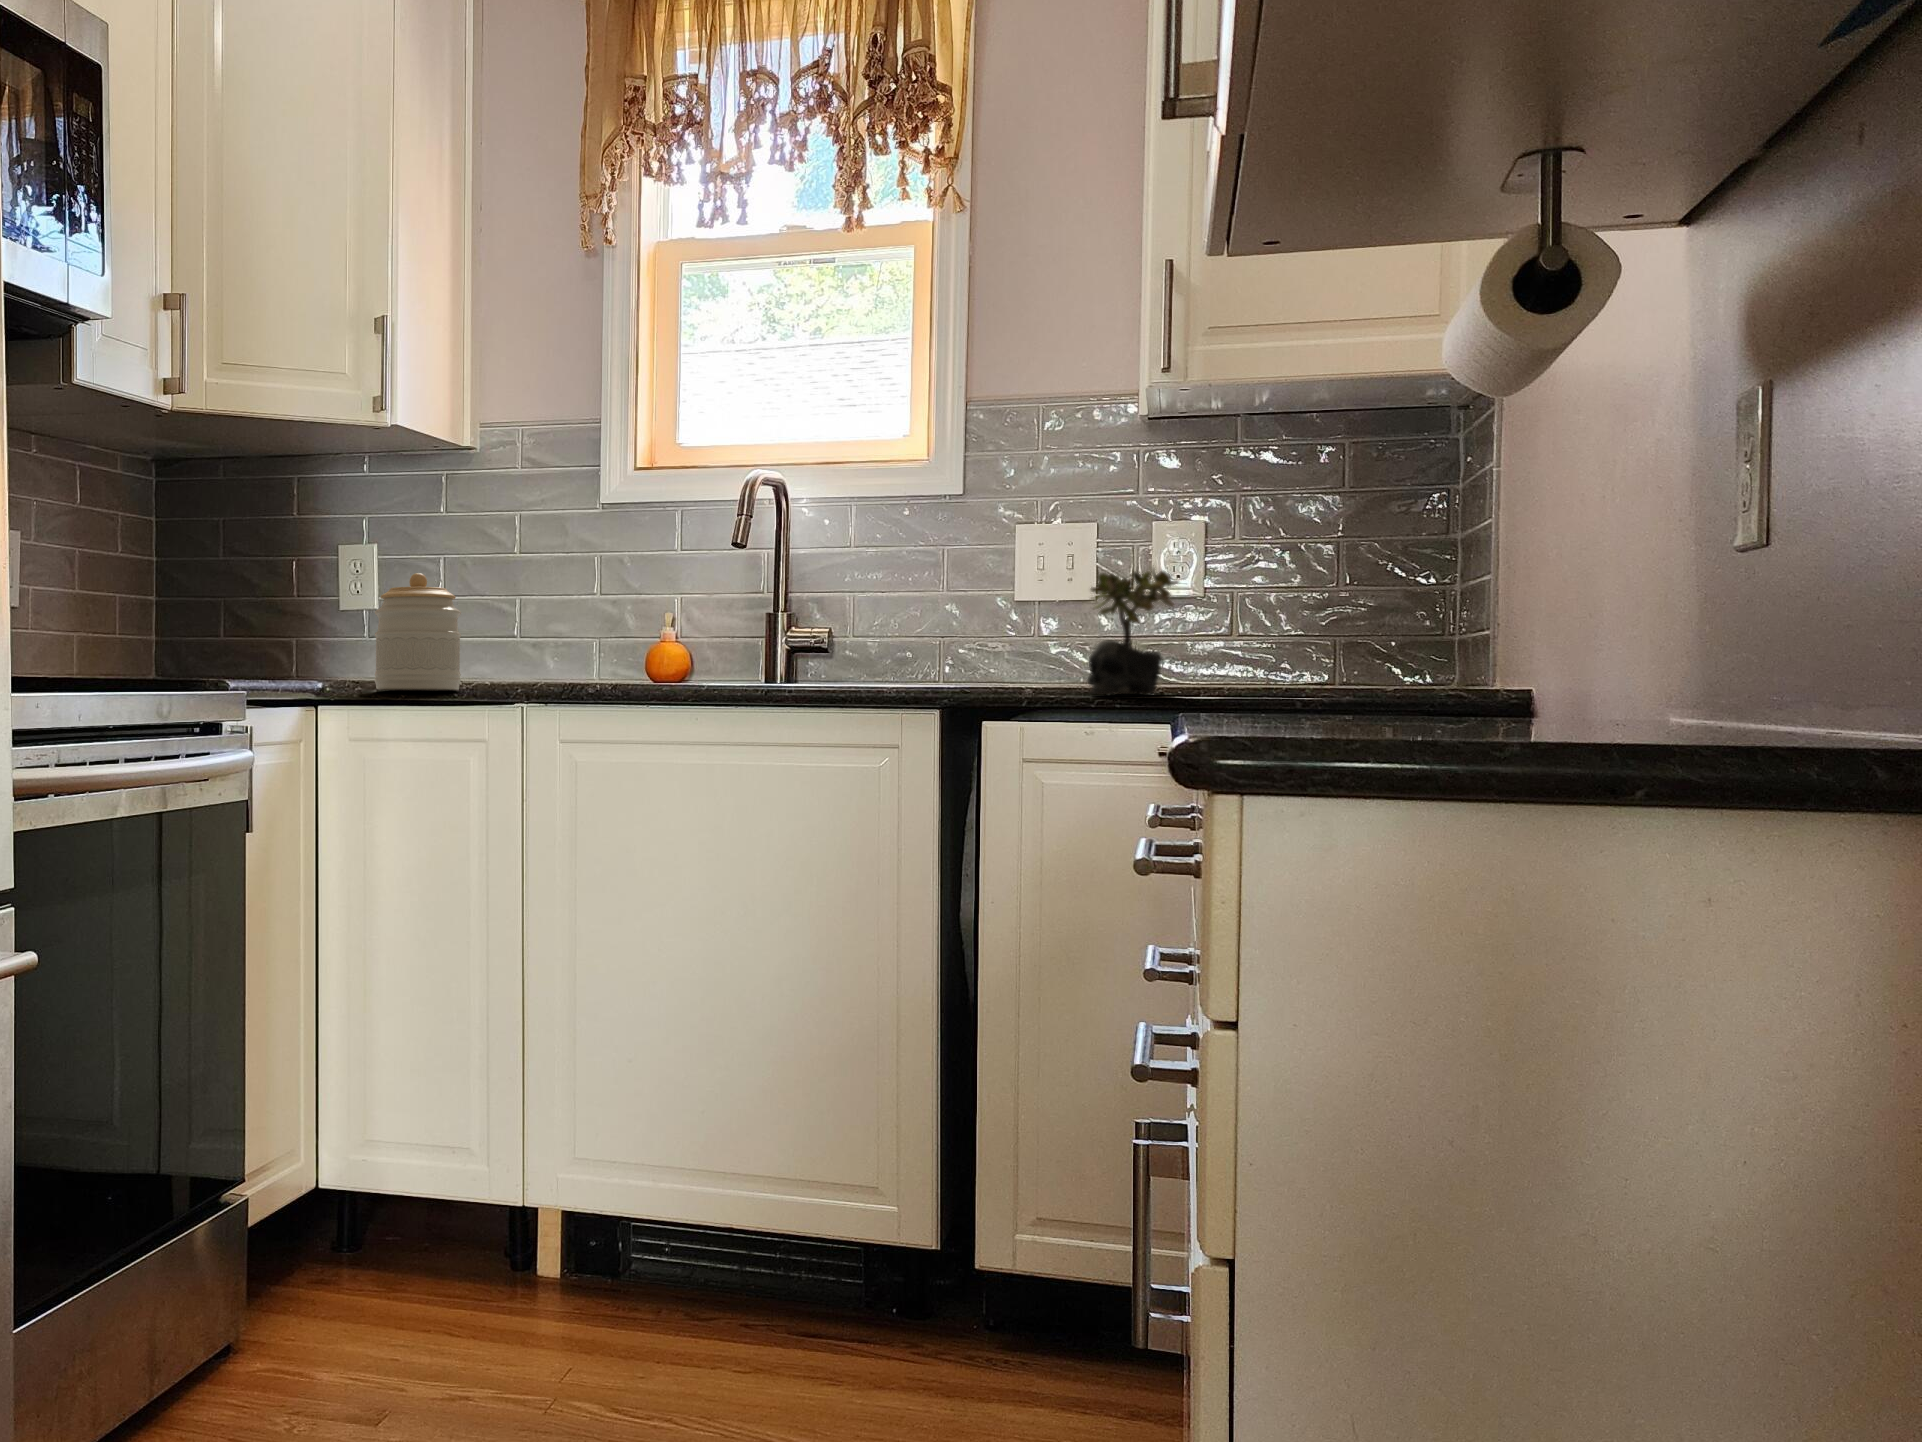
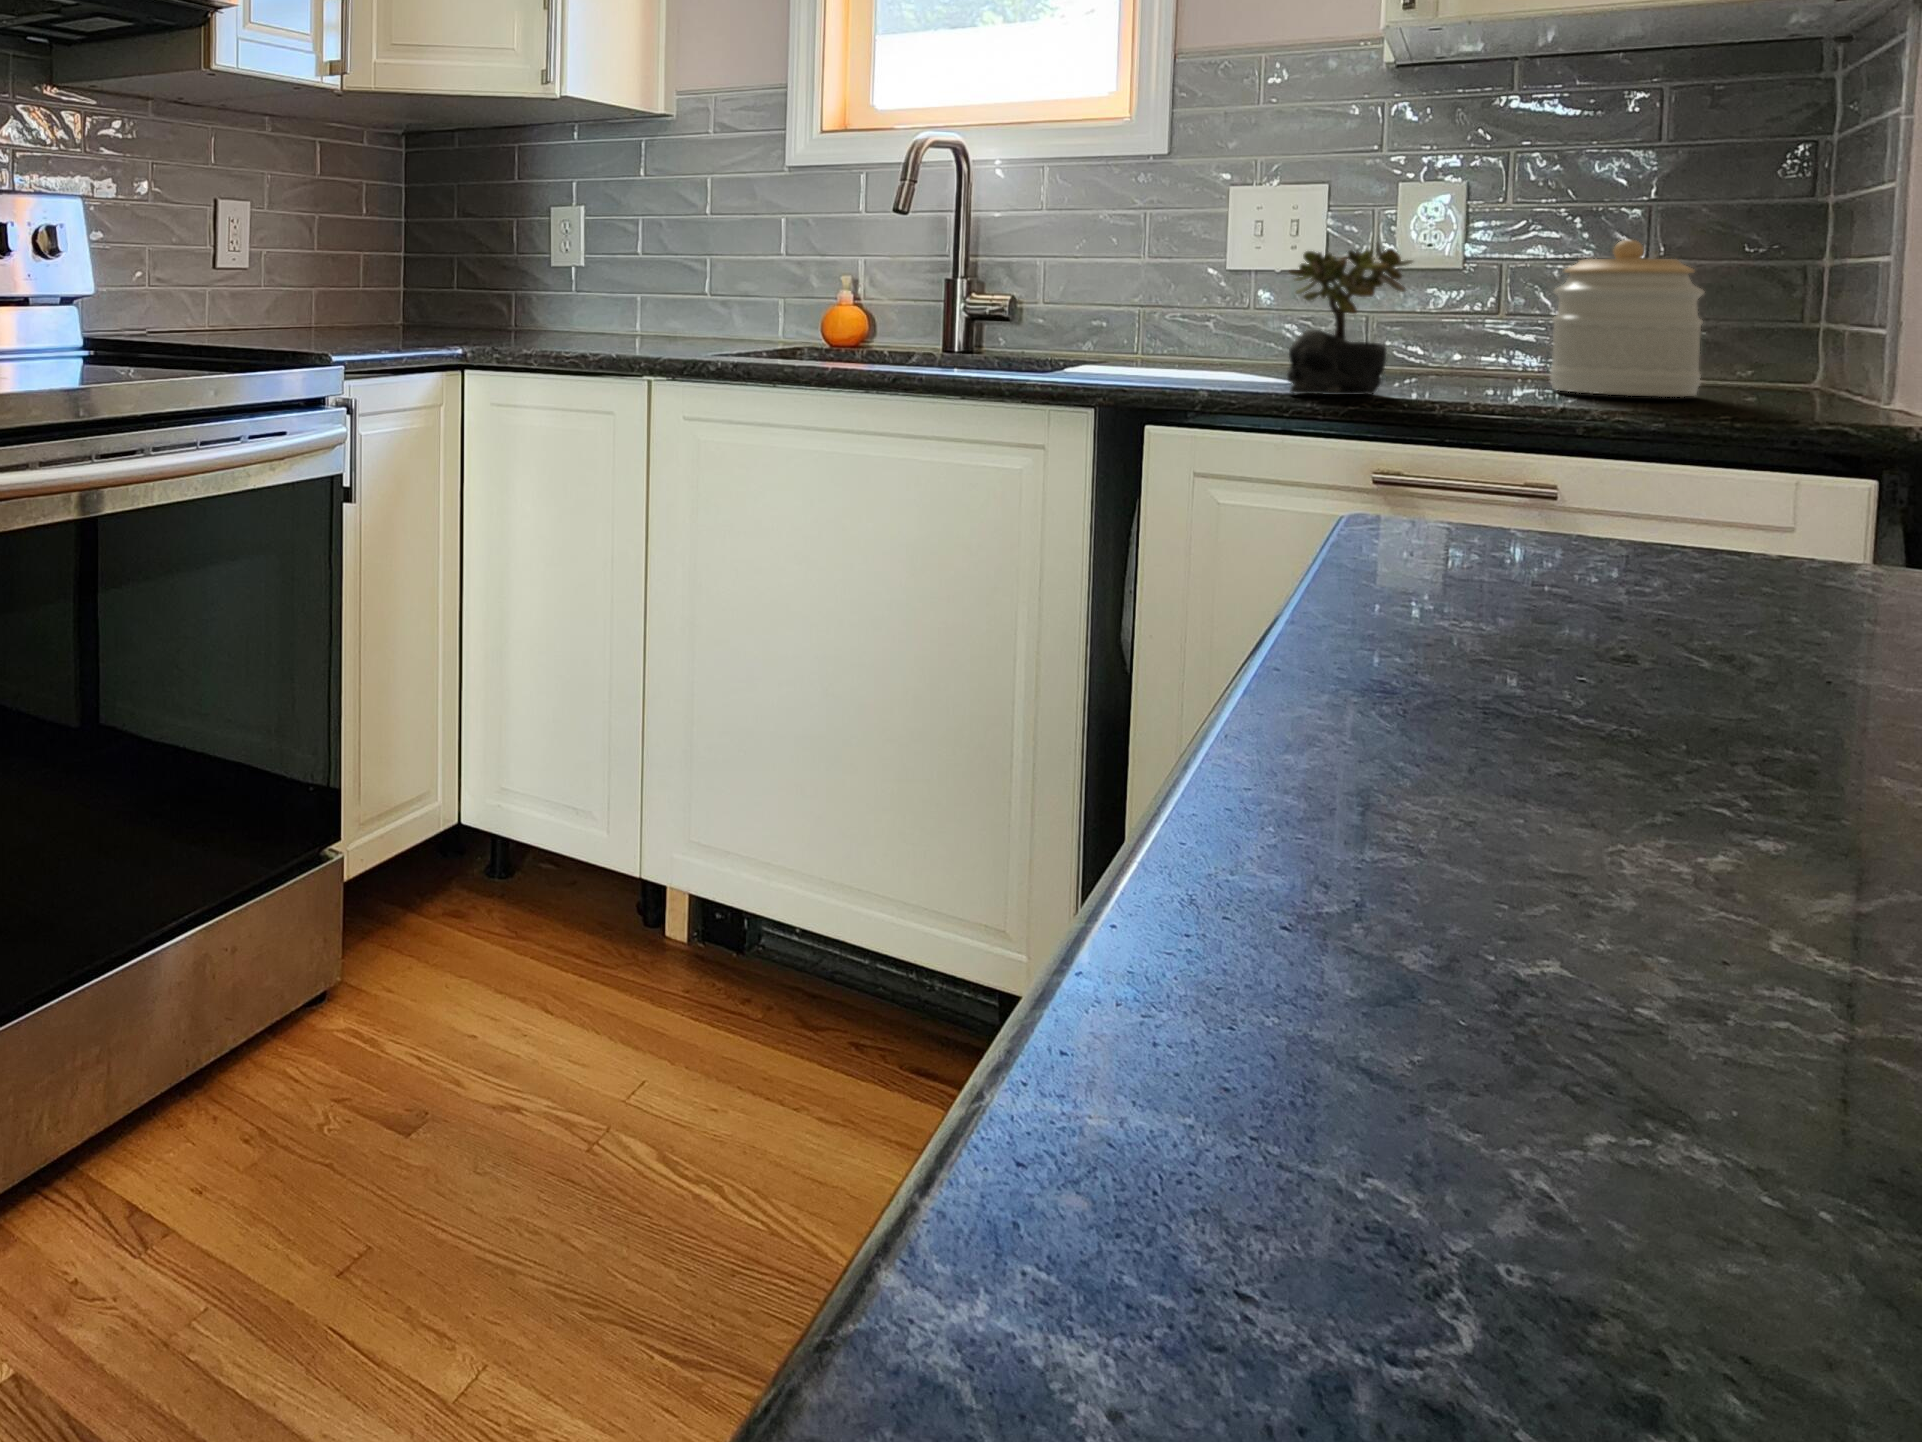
jar: present [375,573,461,691] -> present [1550,240,1704,397]

